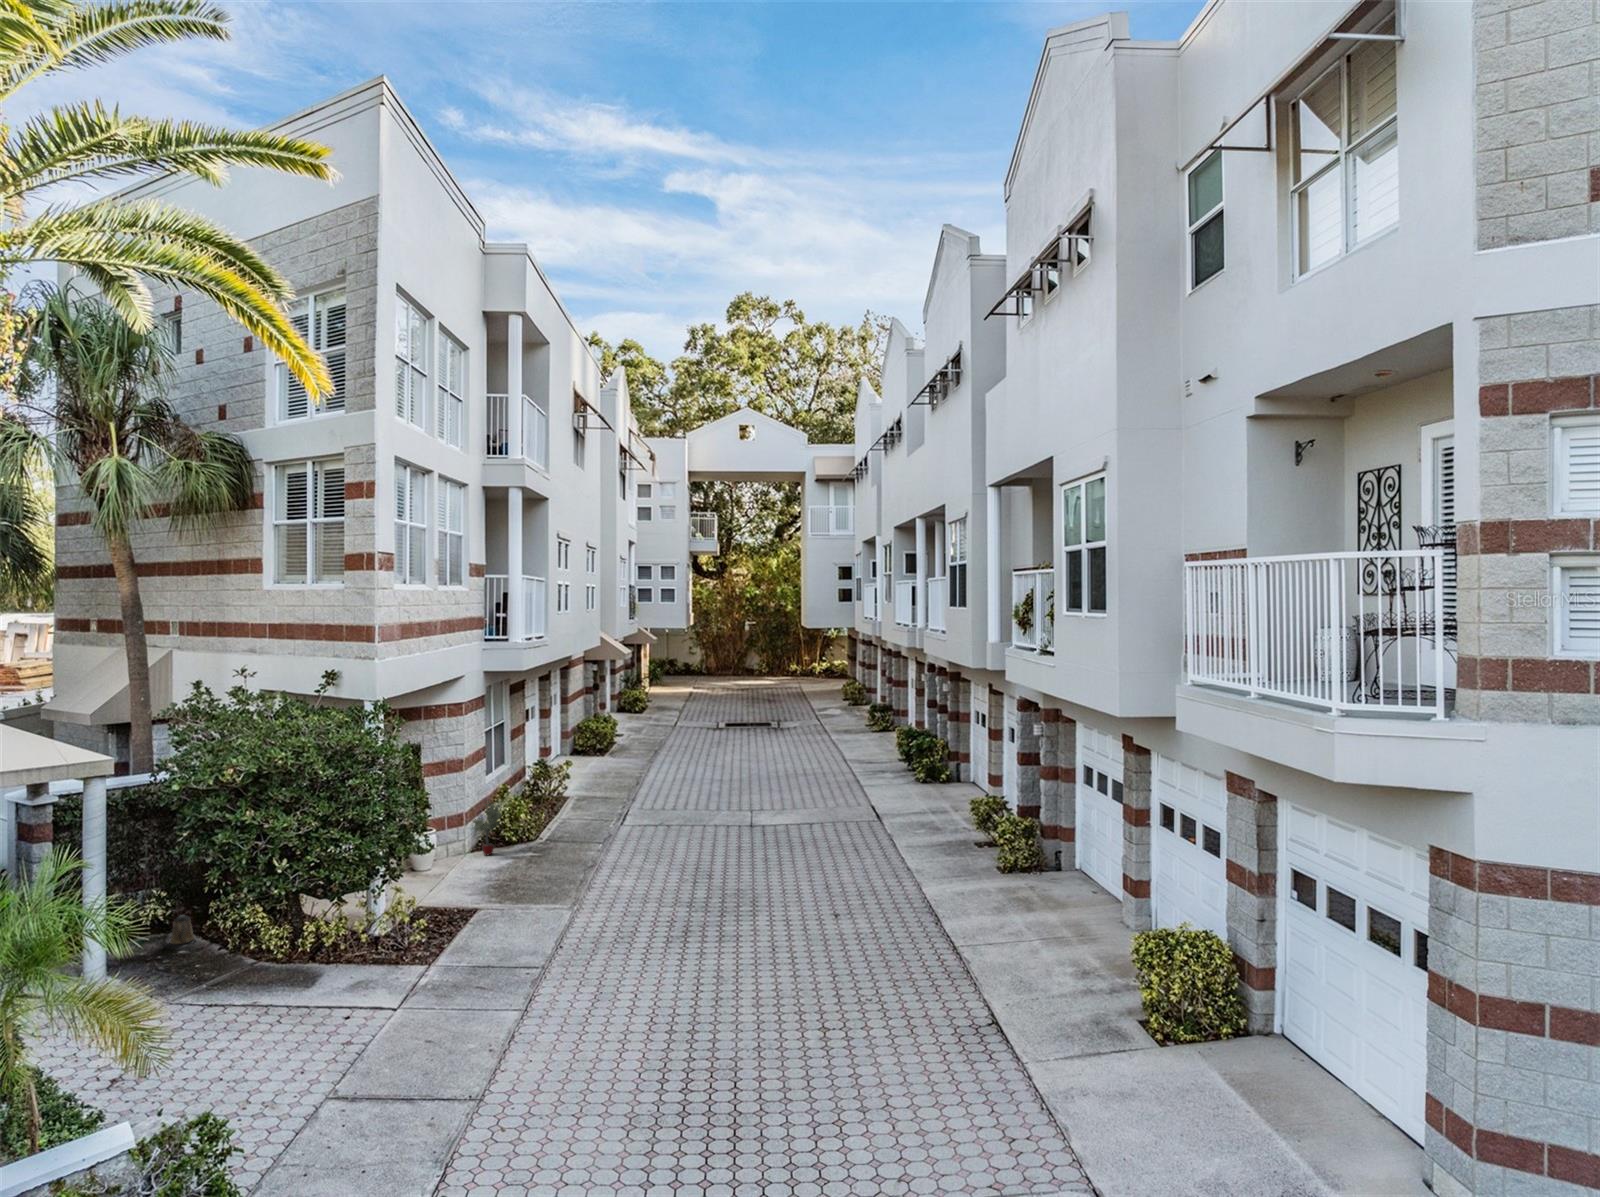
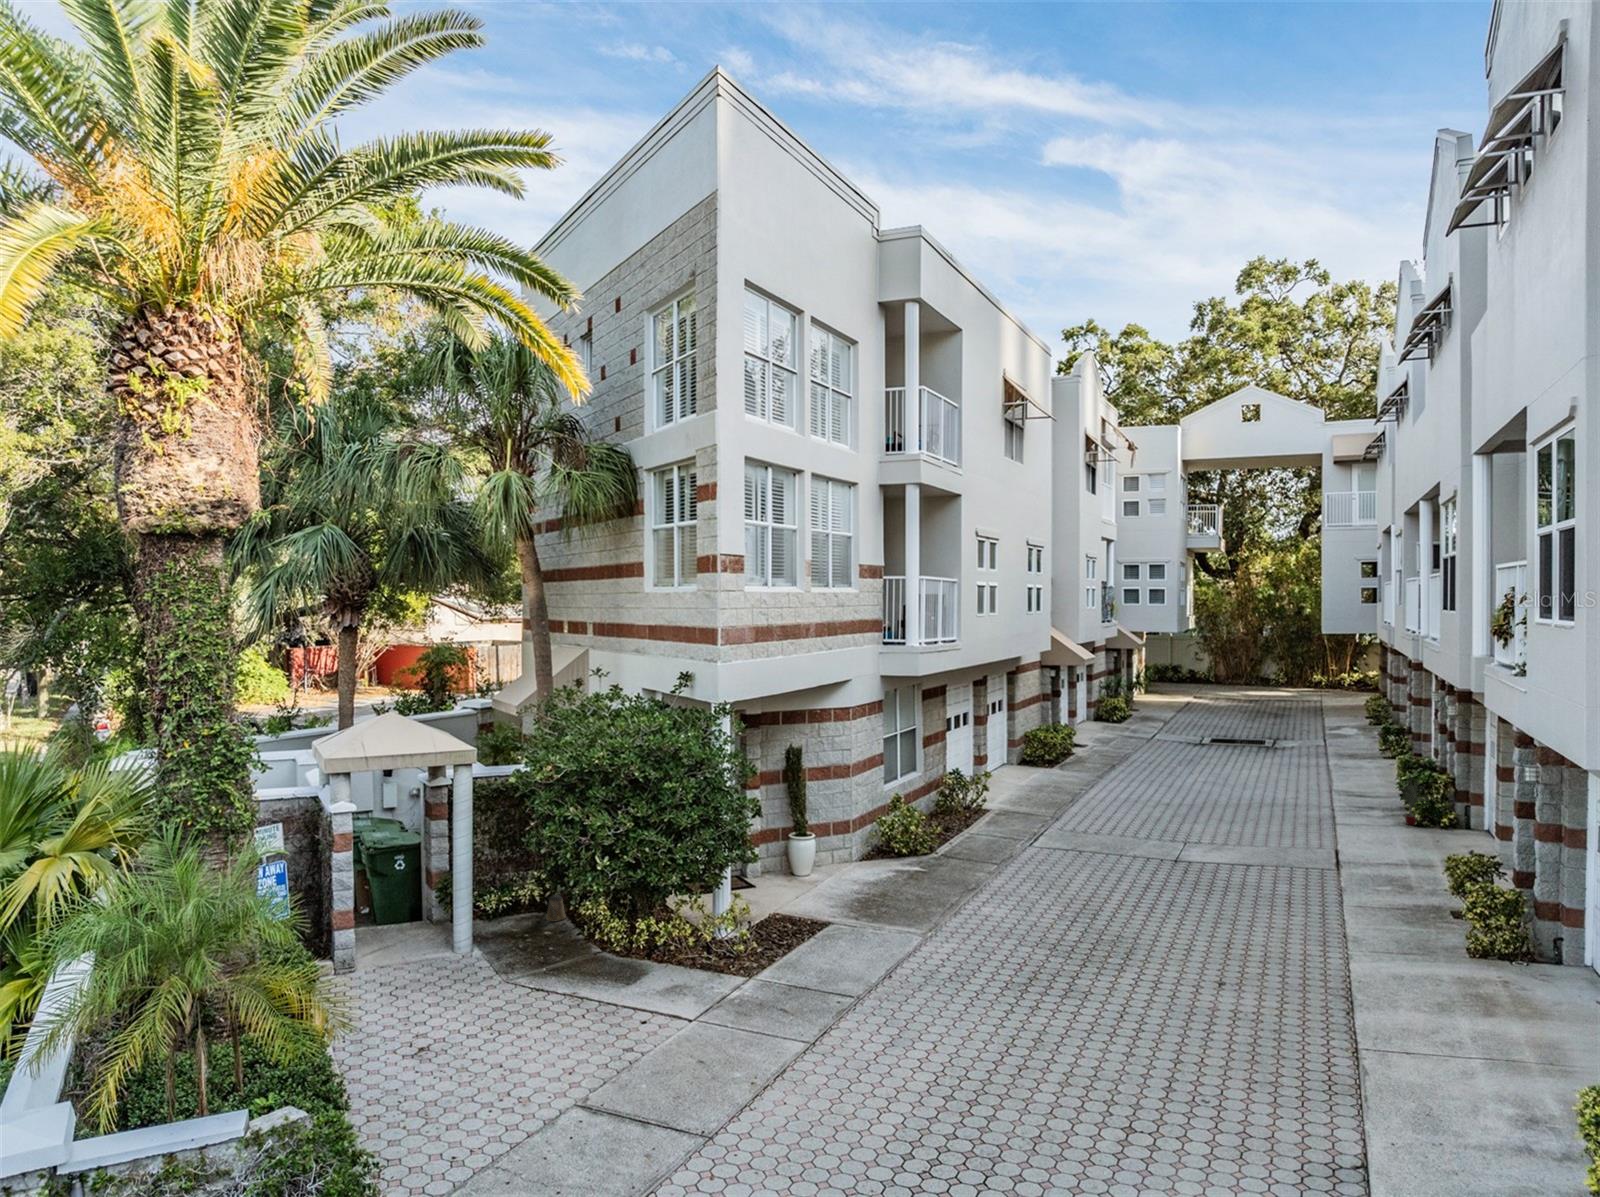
potted tree: present [473,801,501,855] -> present [1401,780,1430,825]

